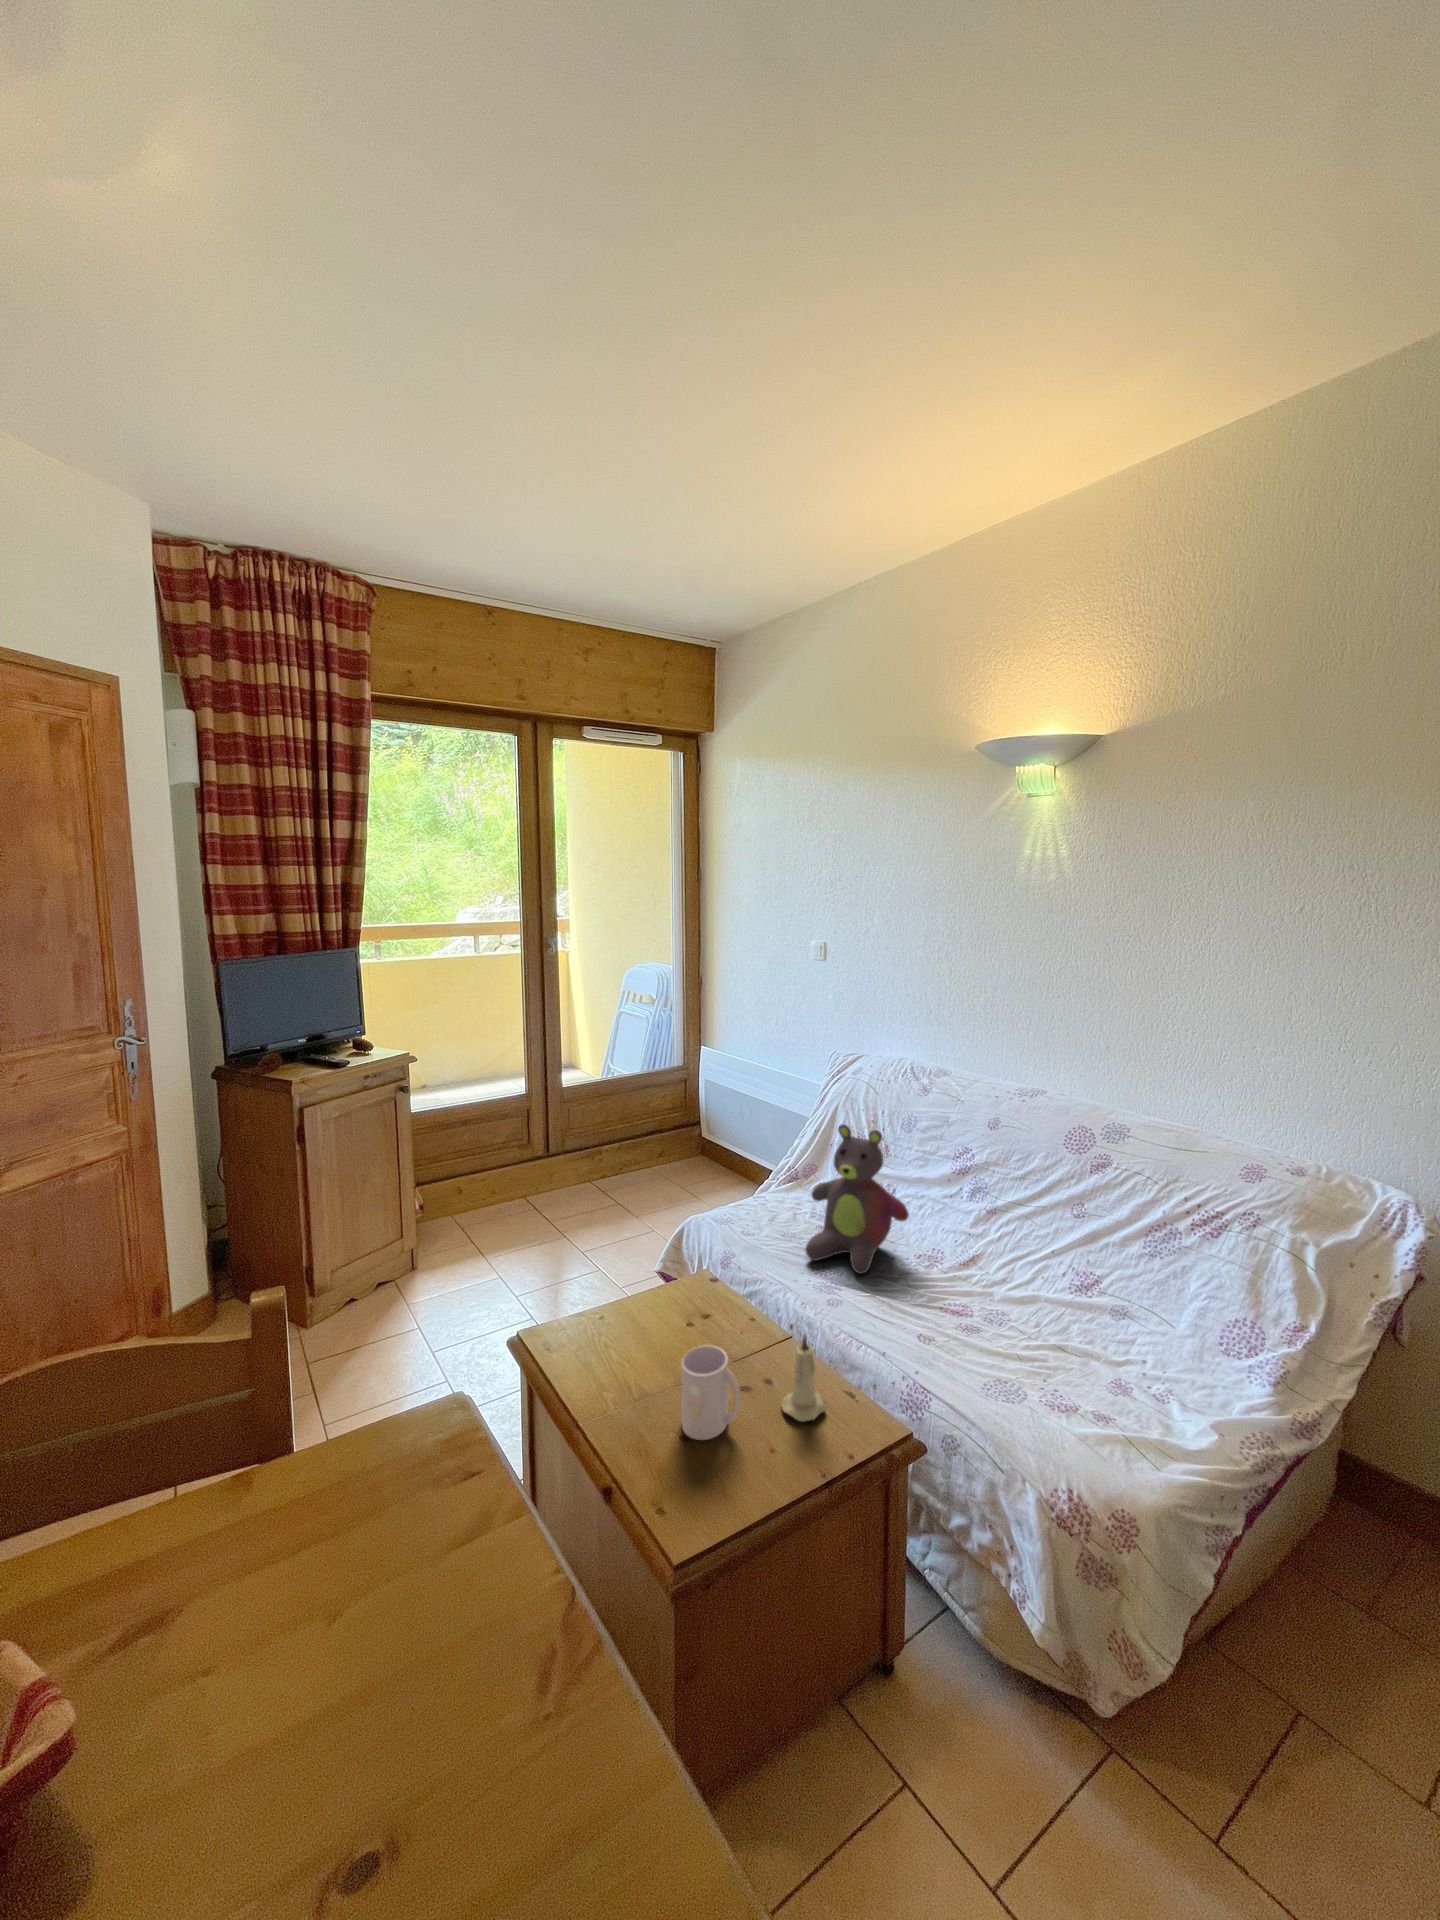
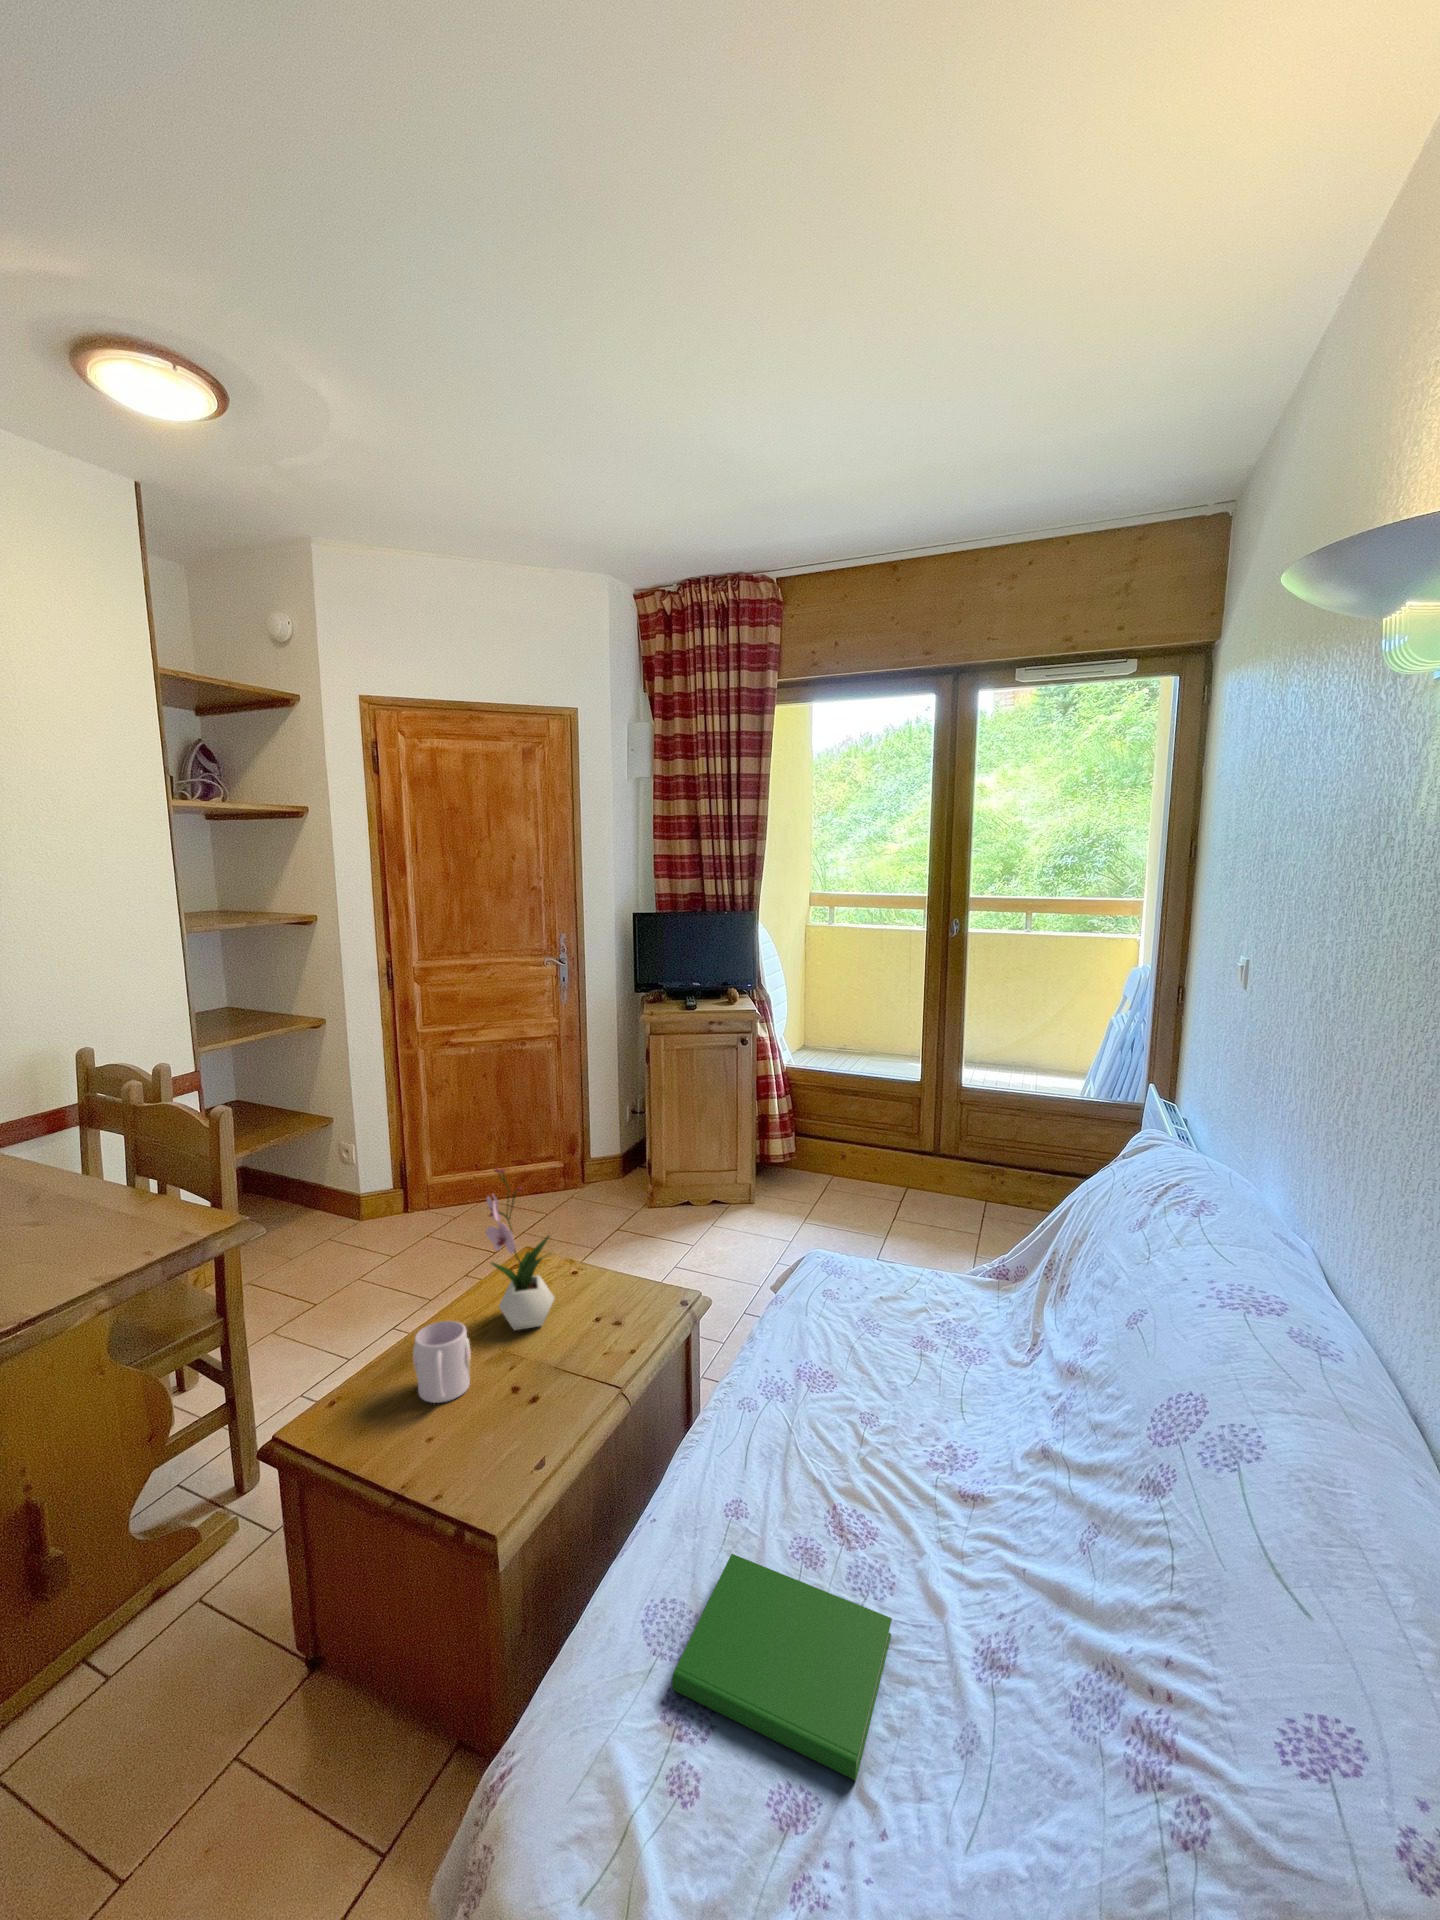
stuffed bear: present [806,1124,909,1274] -> none [816,1216,935,1410]
flower arrangement: none [616,1193,683,1362] -> present [486,1168,554,1330]
hardcover book: none [975,1309,1128,1404] -> present [672,1554,892,1781]
candle: present [782,1335,826,1421] -> none [470,1366,521,1455]

